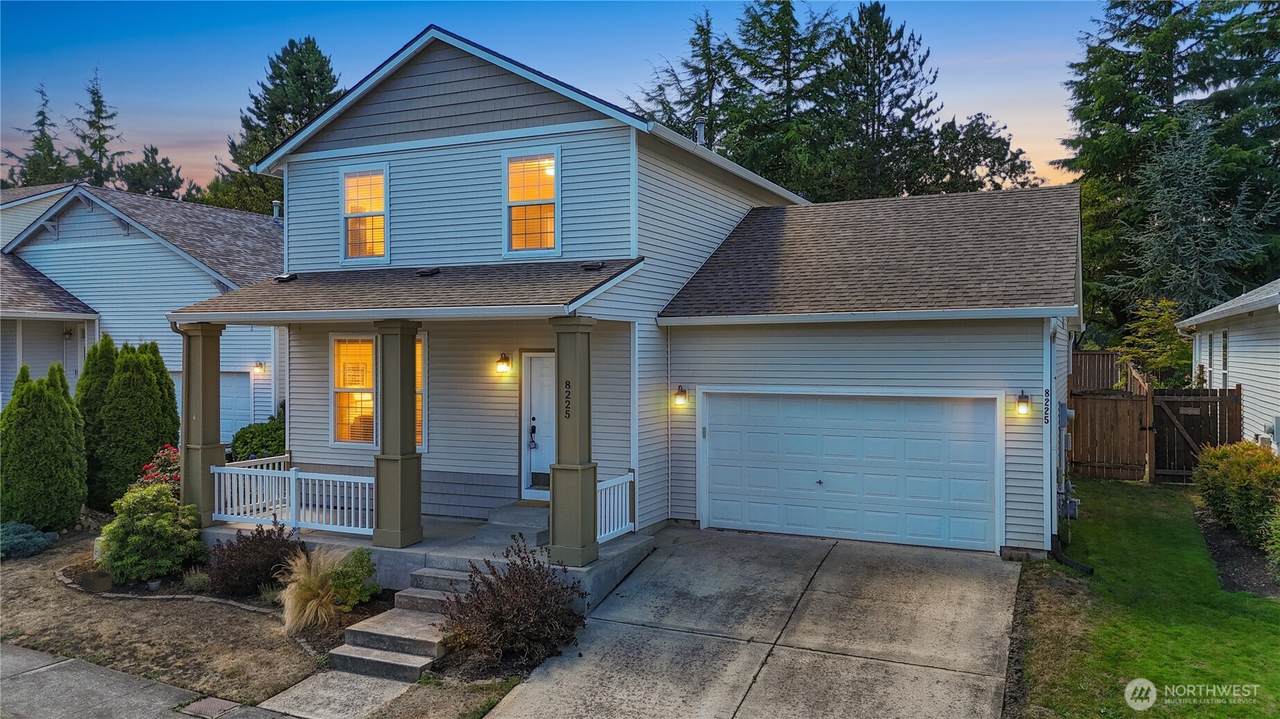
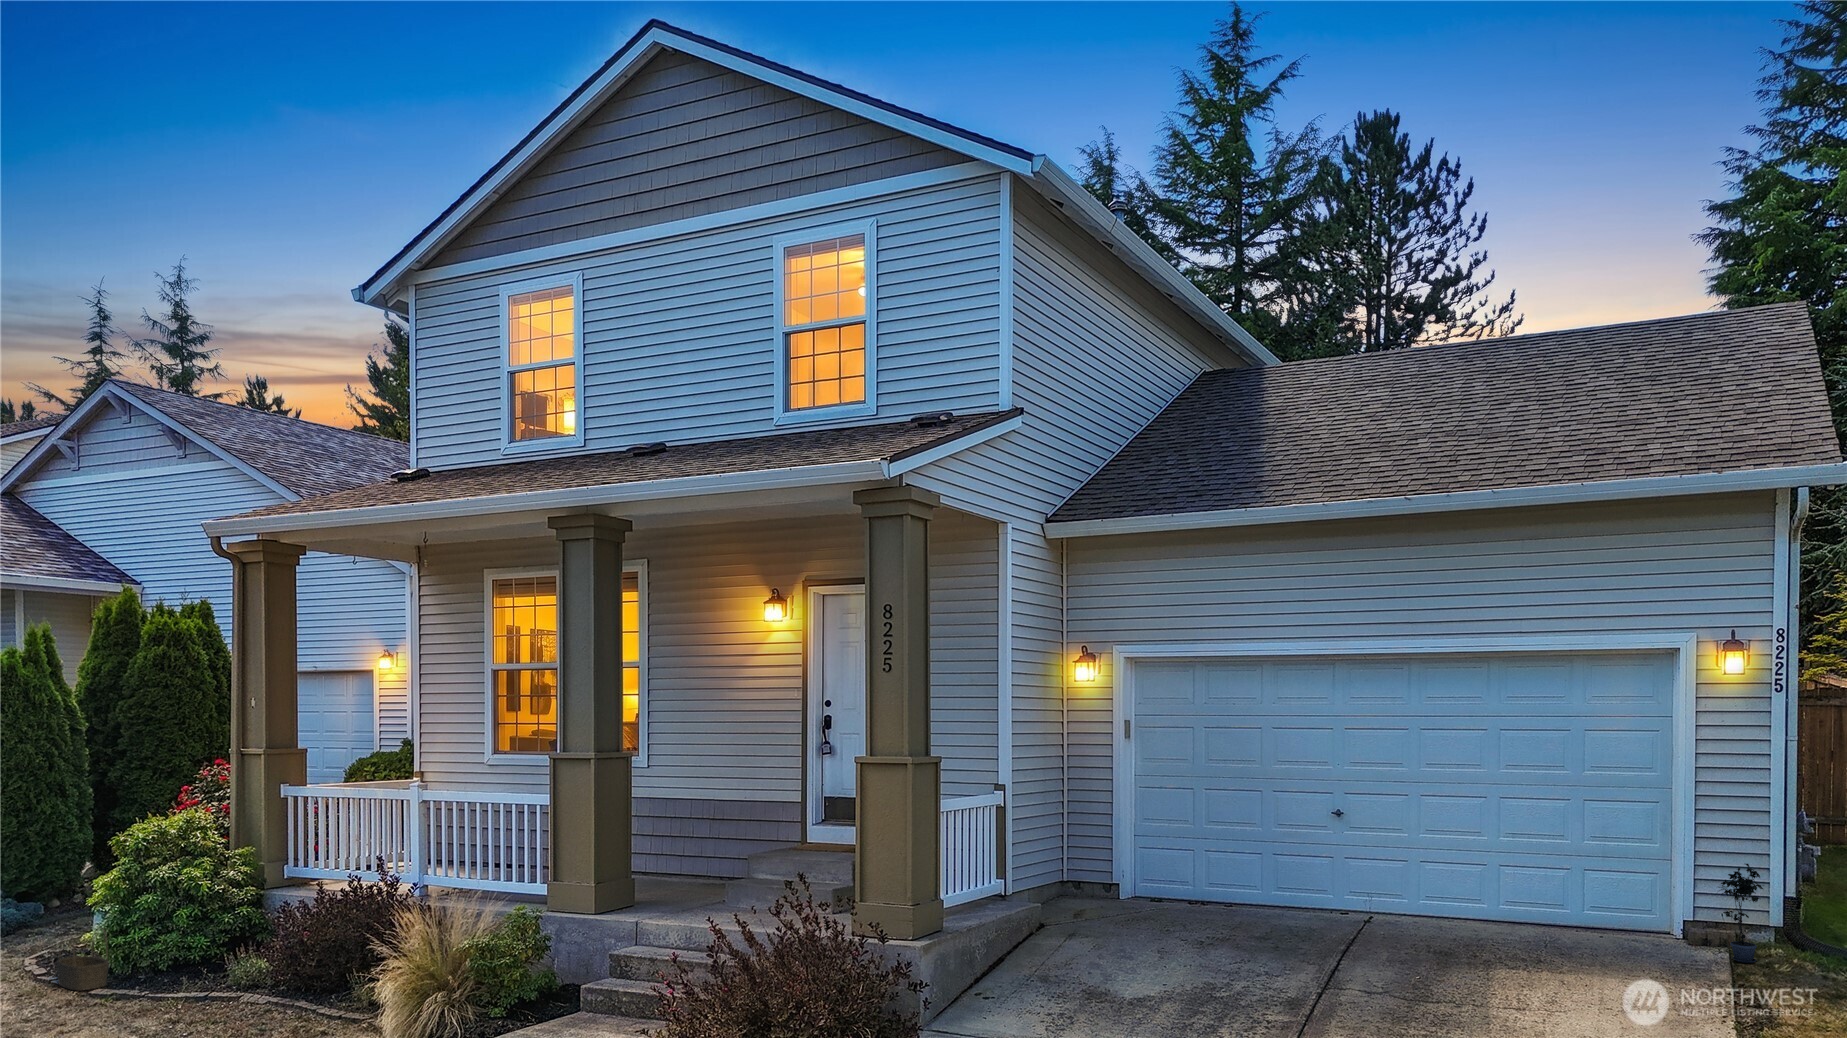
potted plant: present [144,541,165,591] -> present [1719,864,1763,963]

